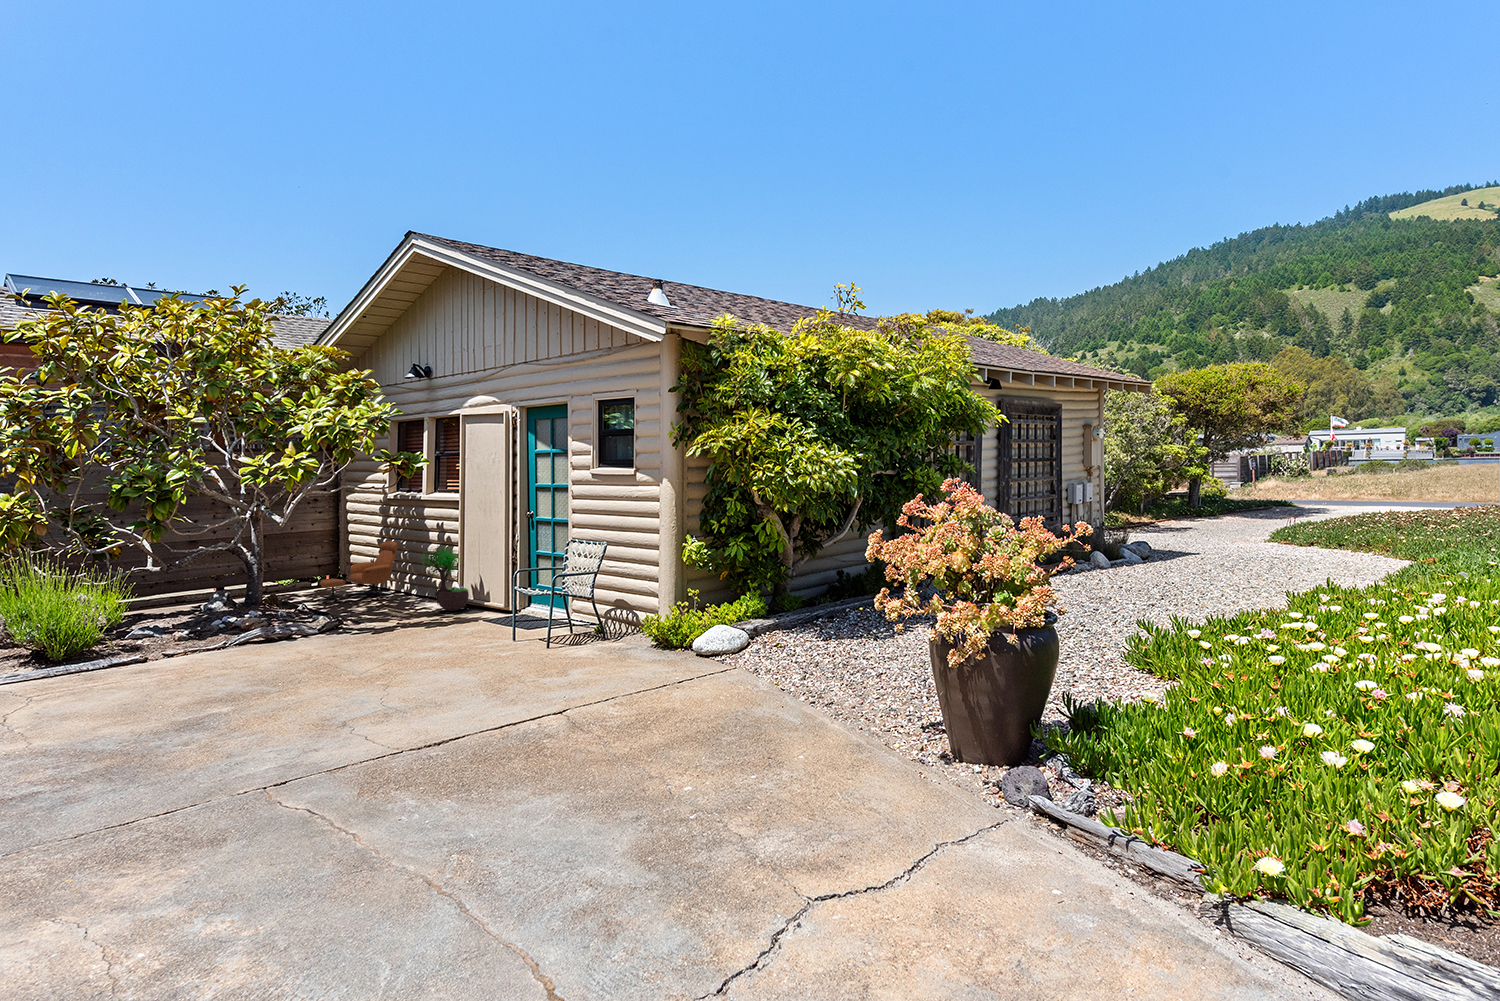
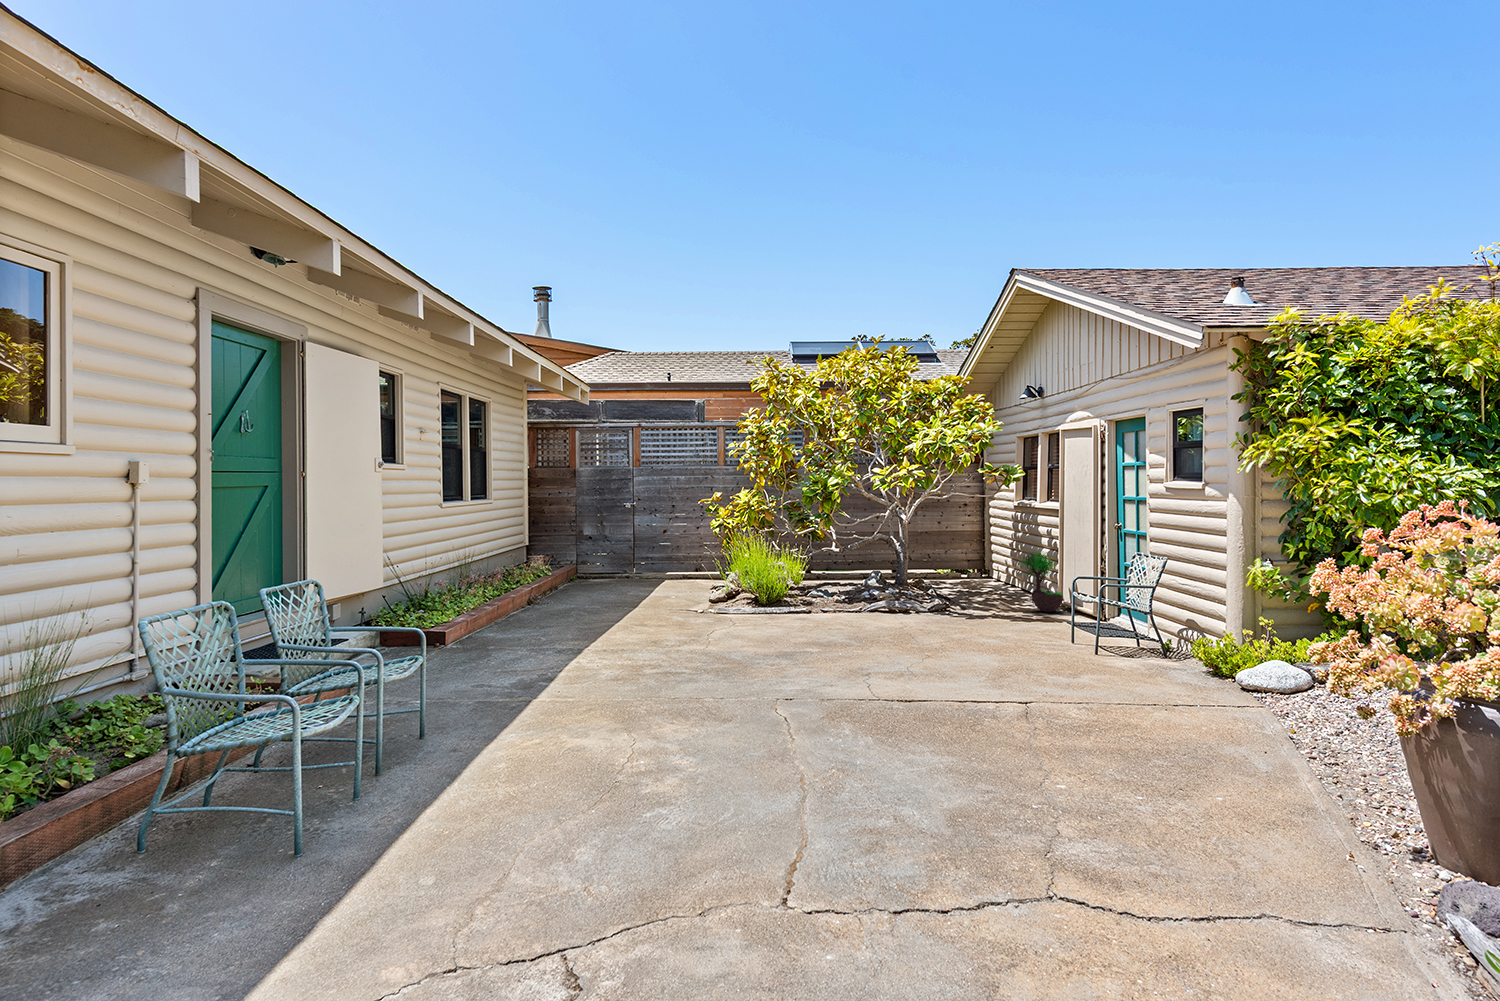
lounge chair: present [318,541,397,603] -> none [950,544,1018,593]

